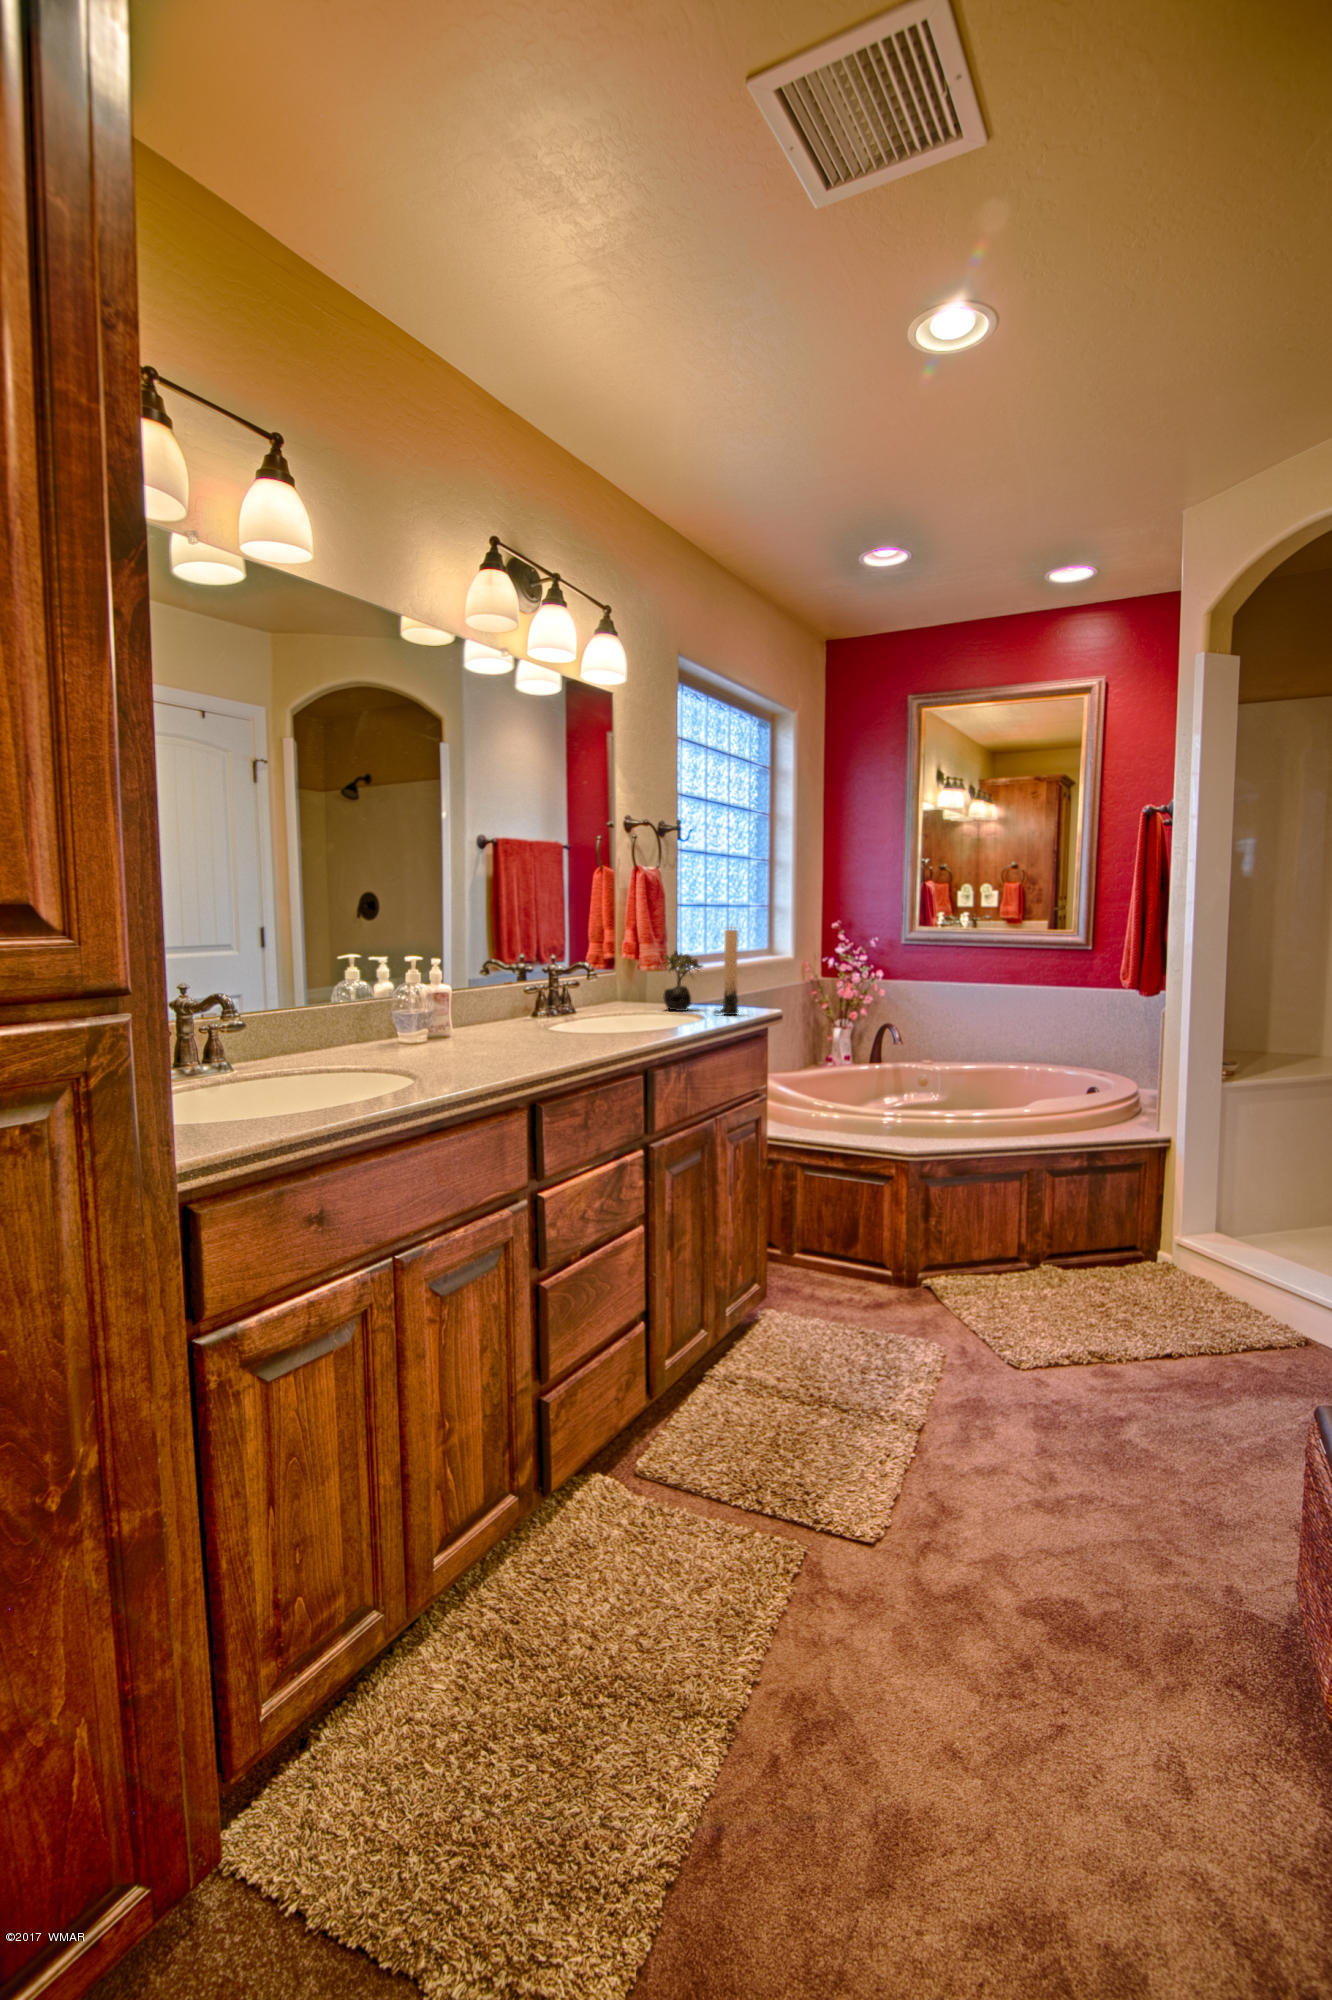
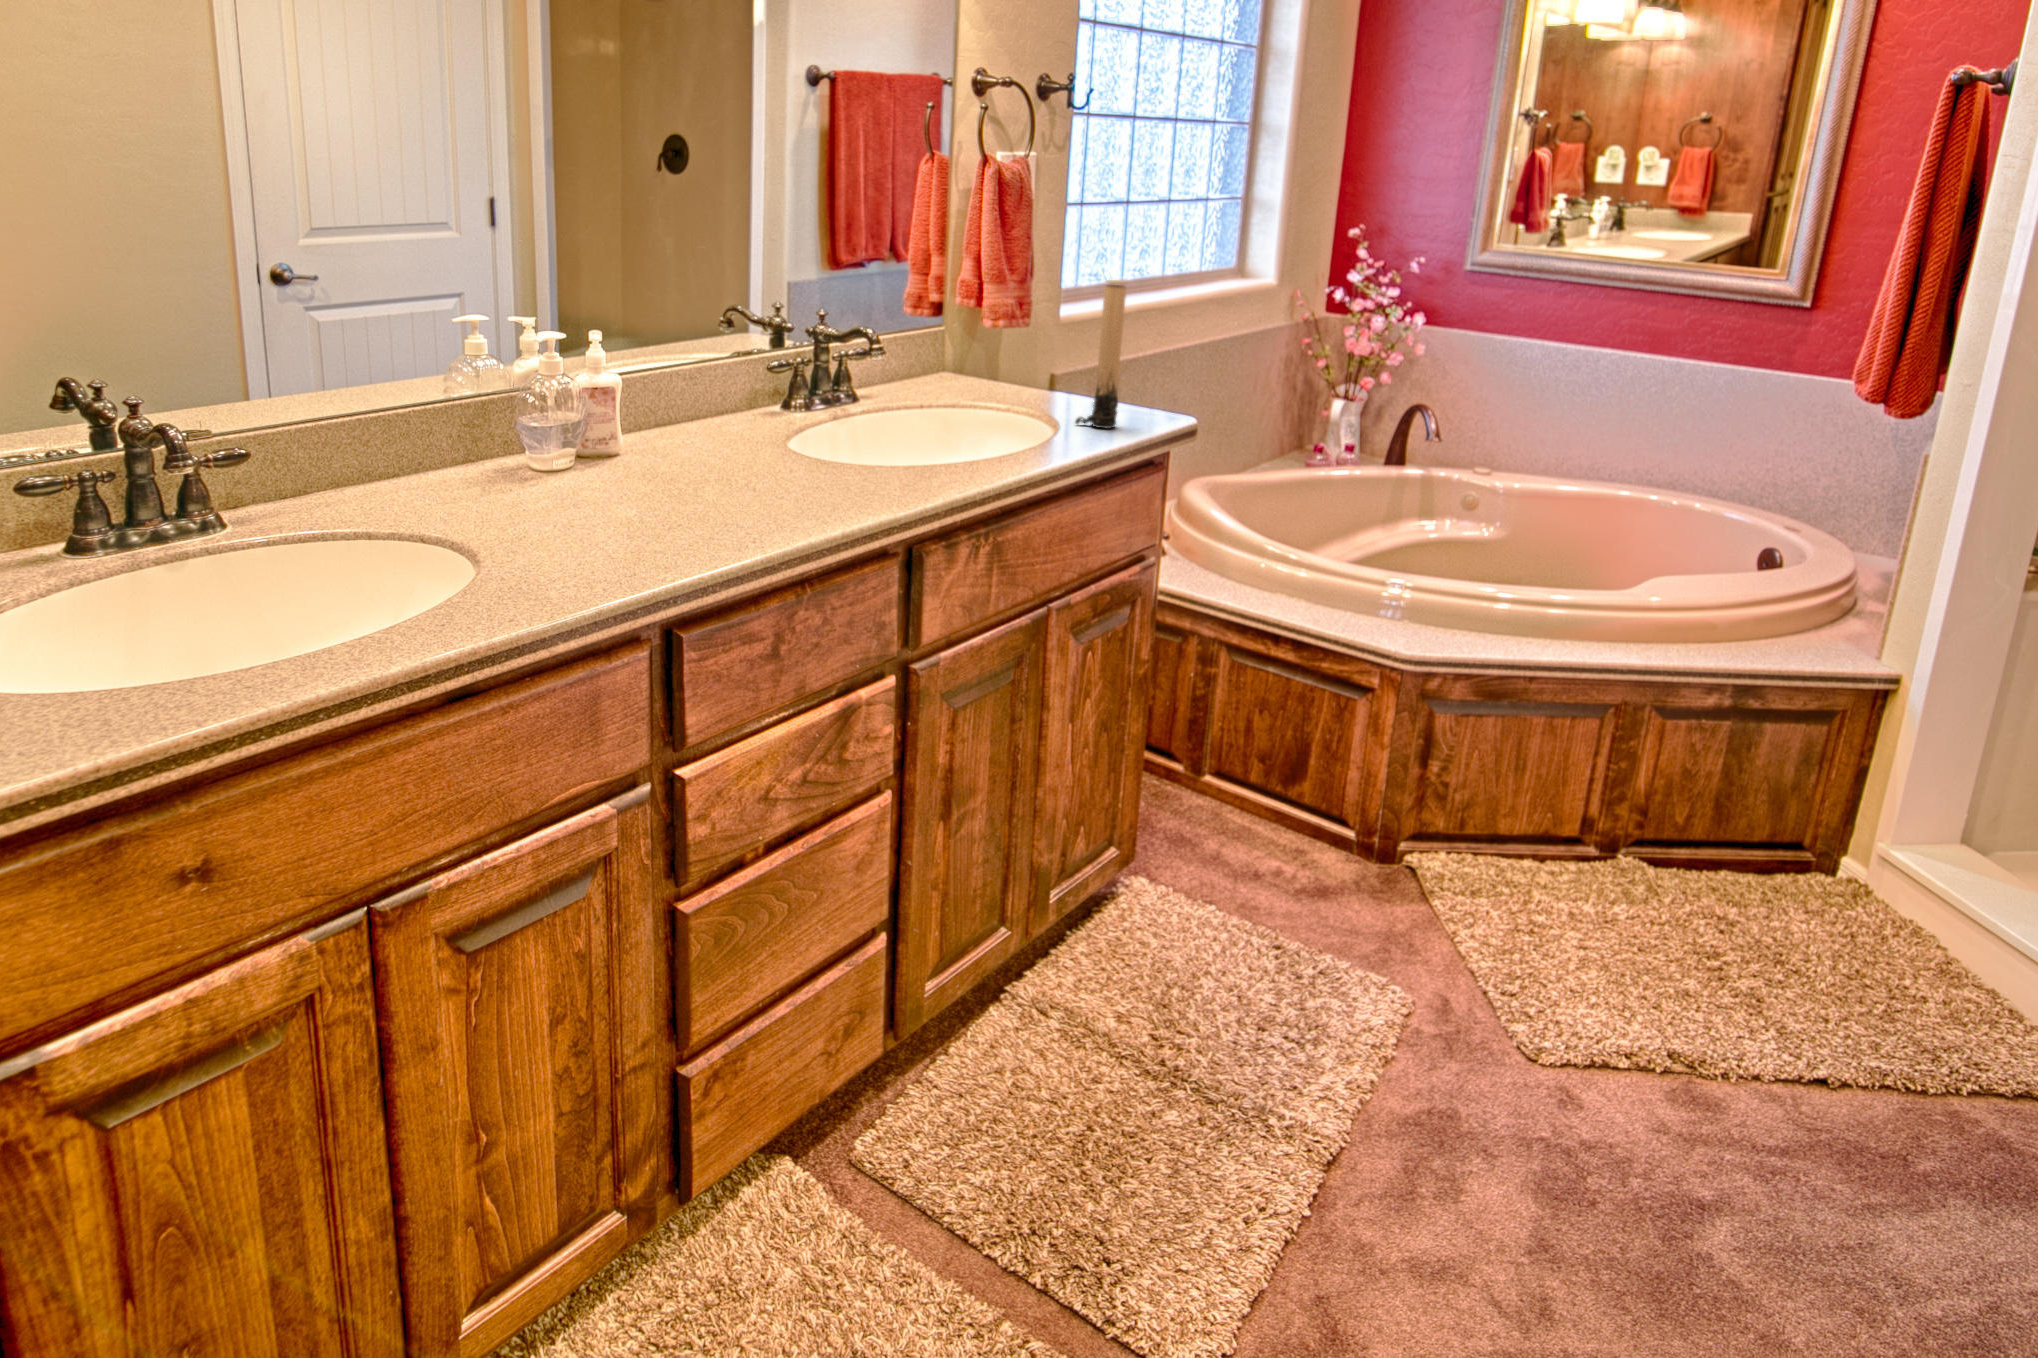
succulent plant: present [663,951,703,1011] -> none [1005,303,1075,407]

